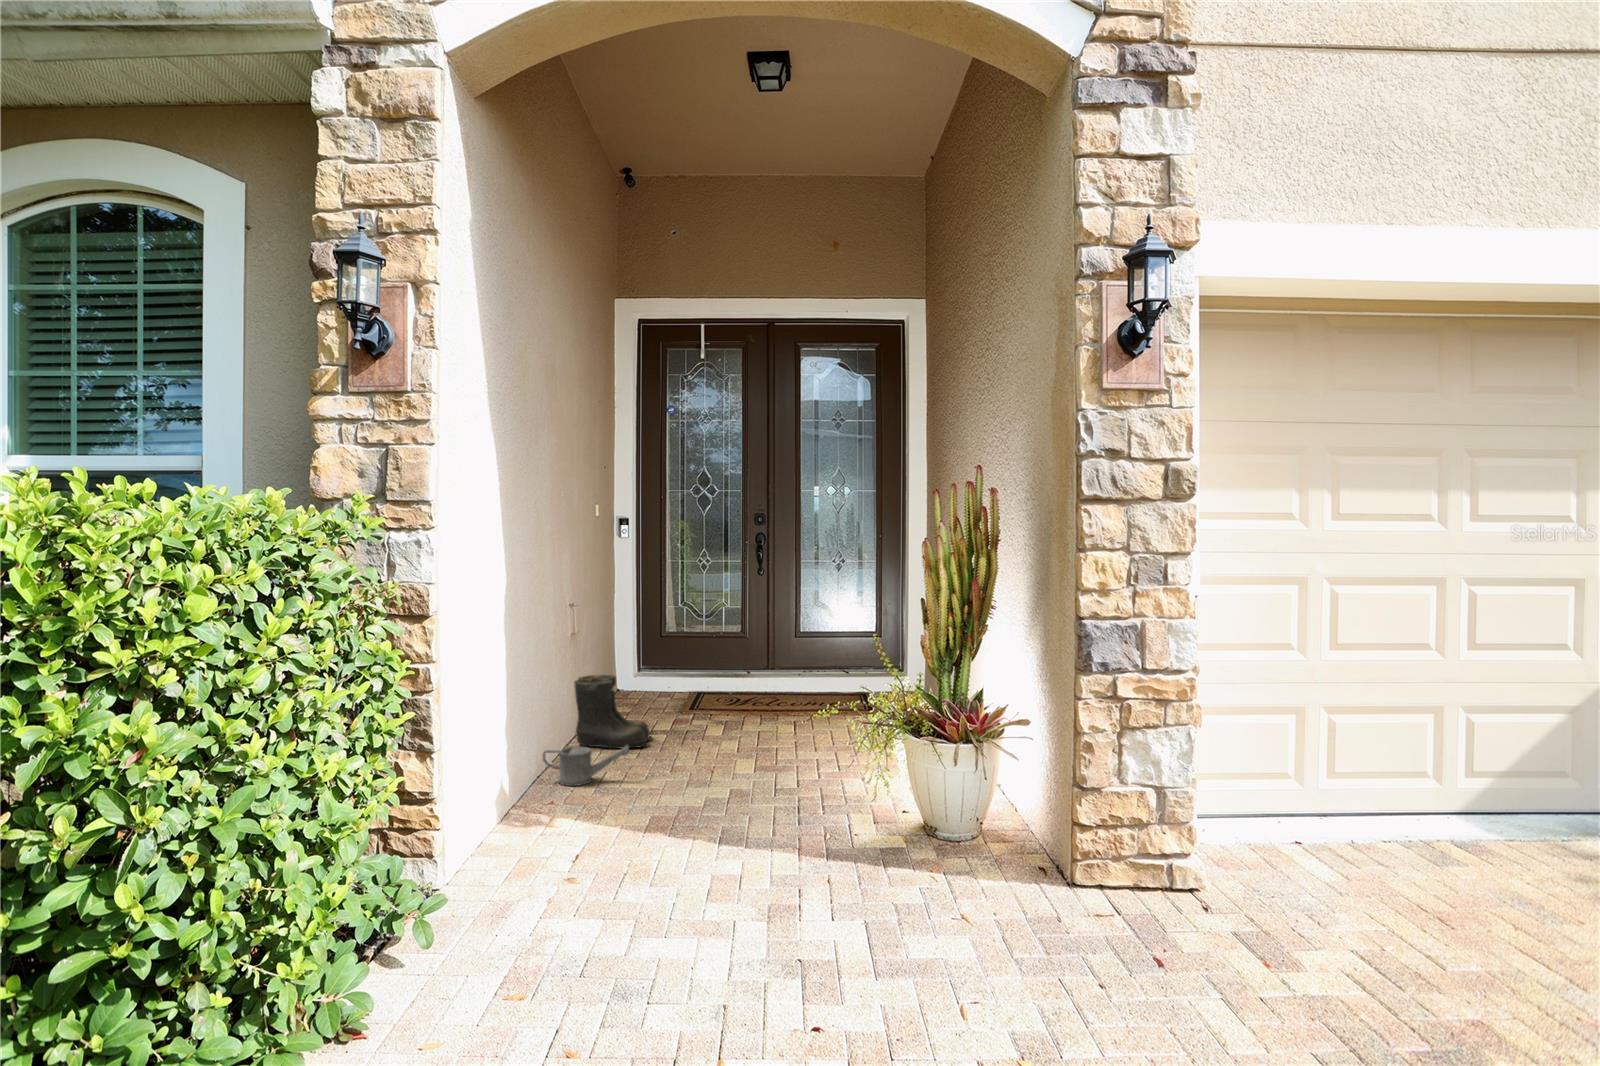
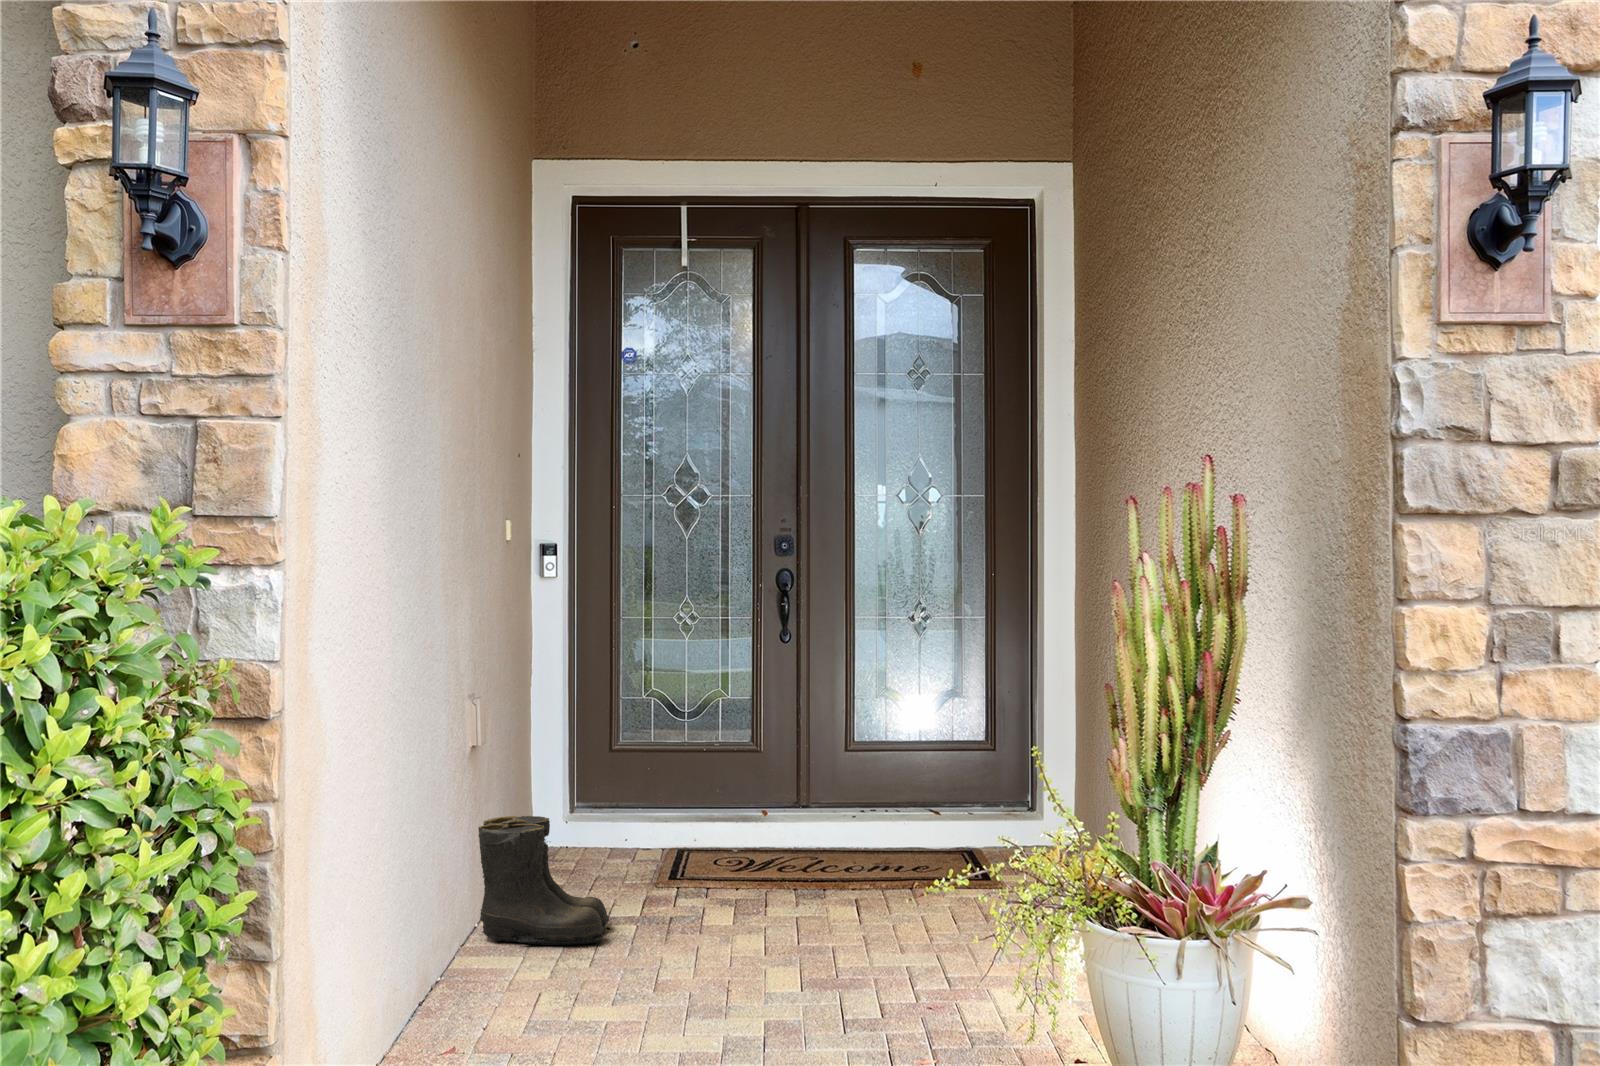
watering can: present [543,745,629,786] -> none [433,940,583,1013]

